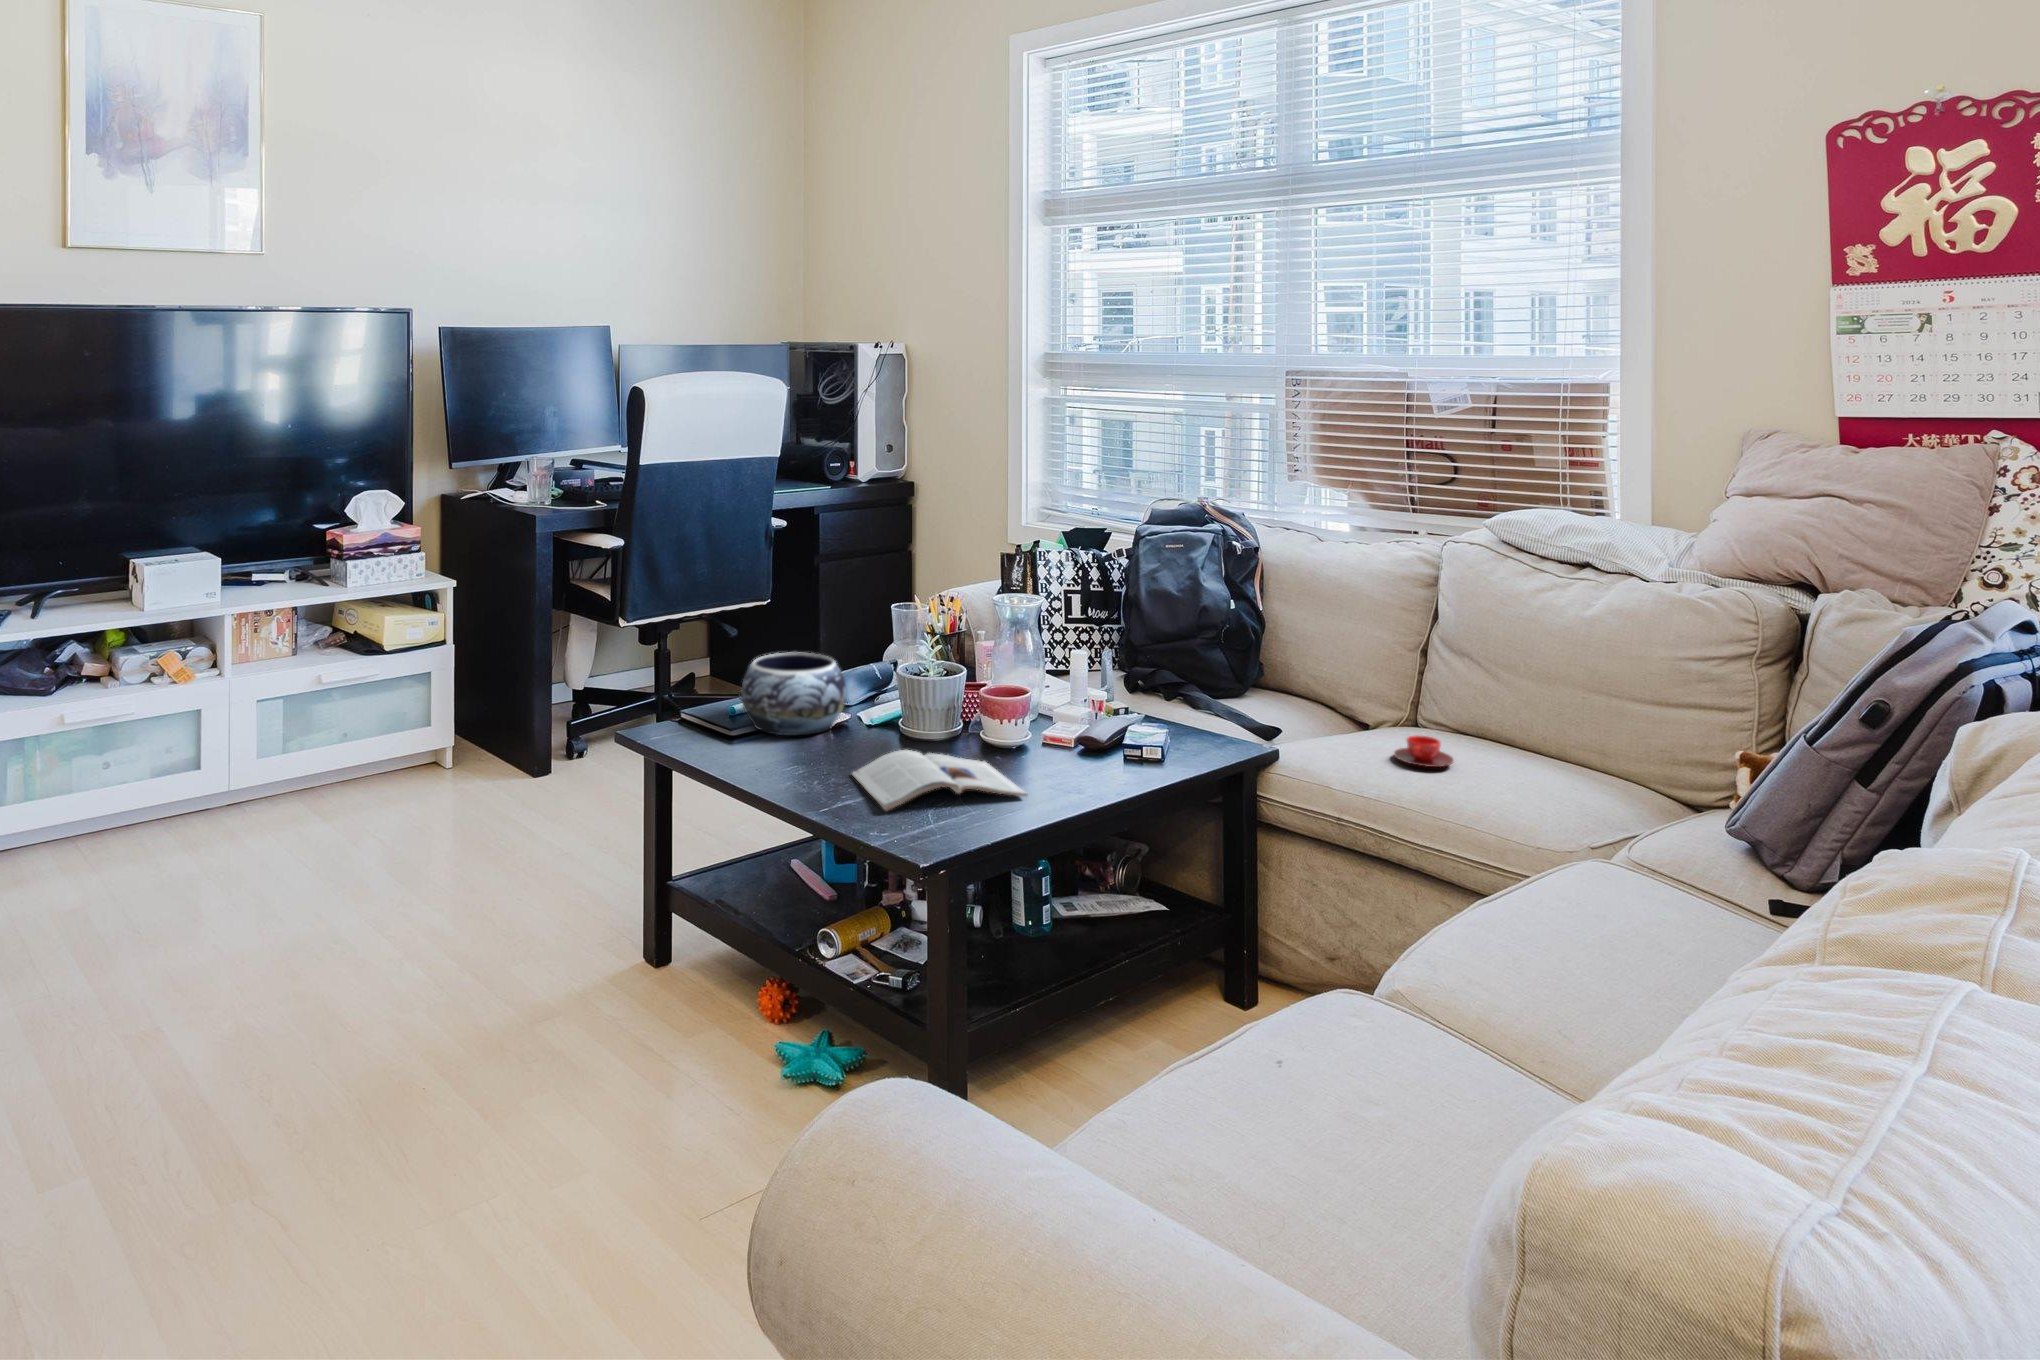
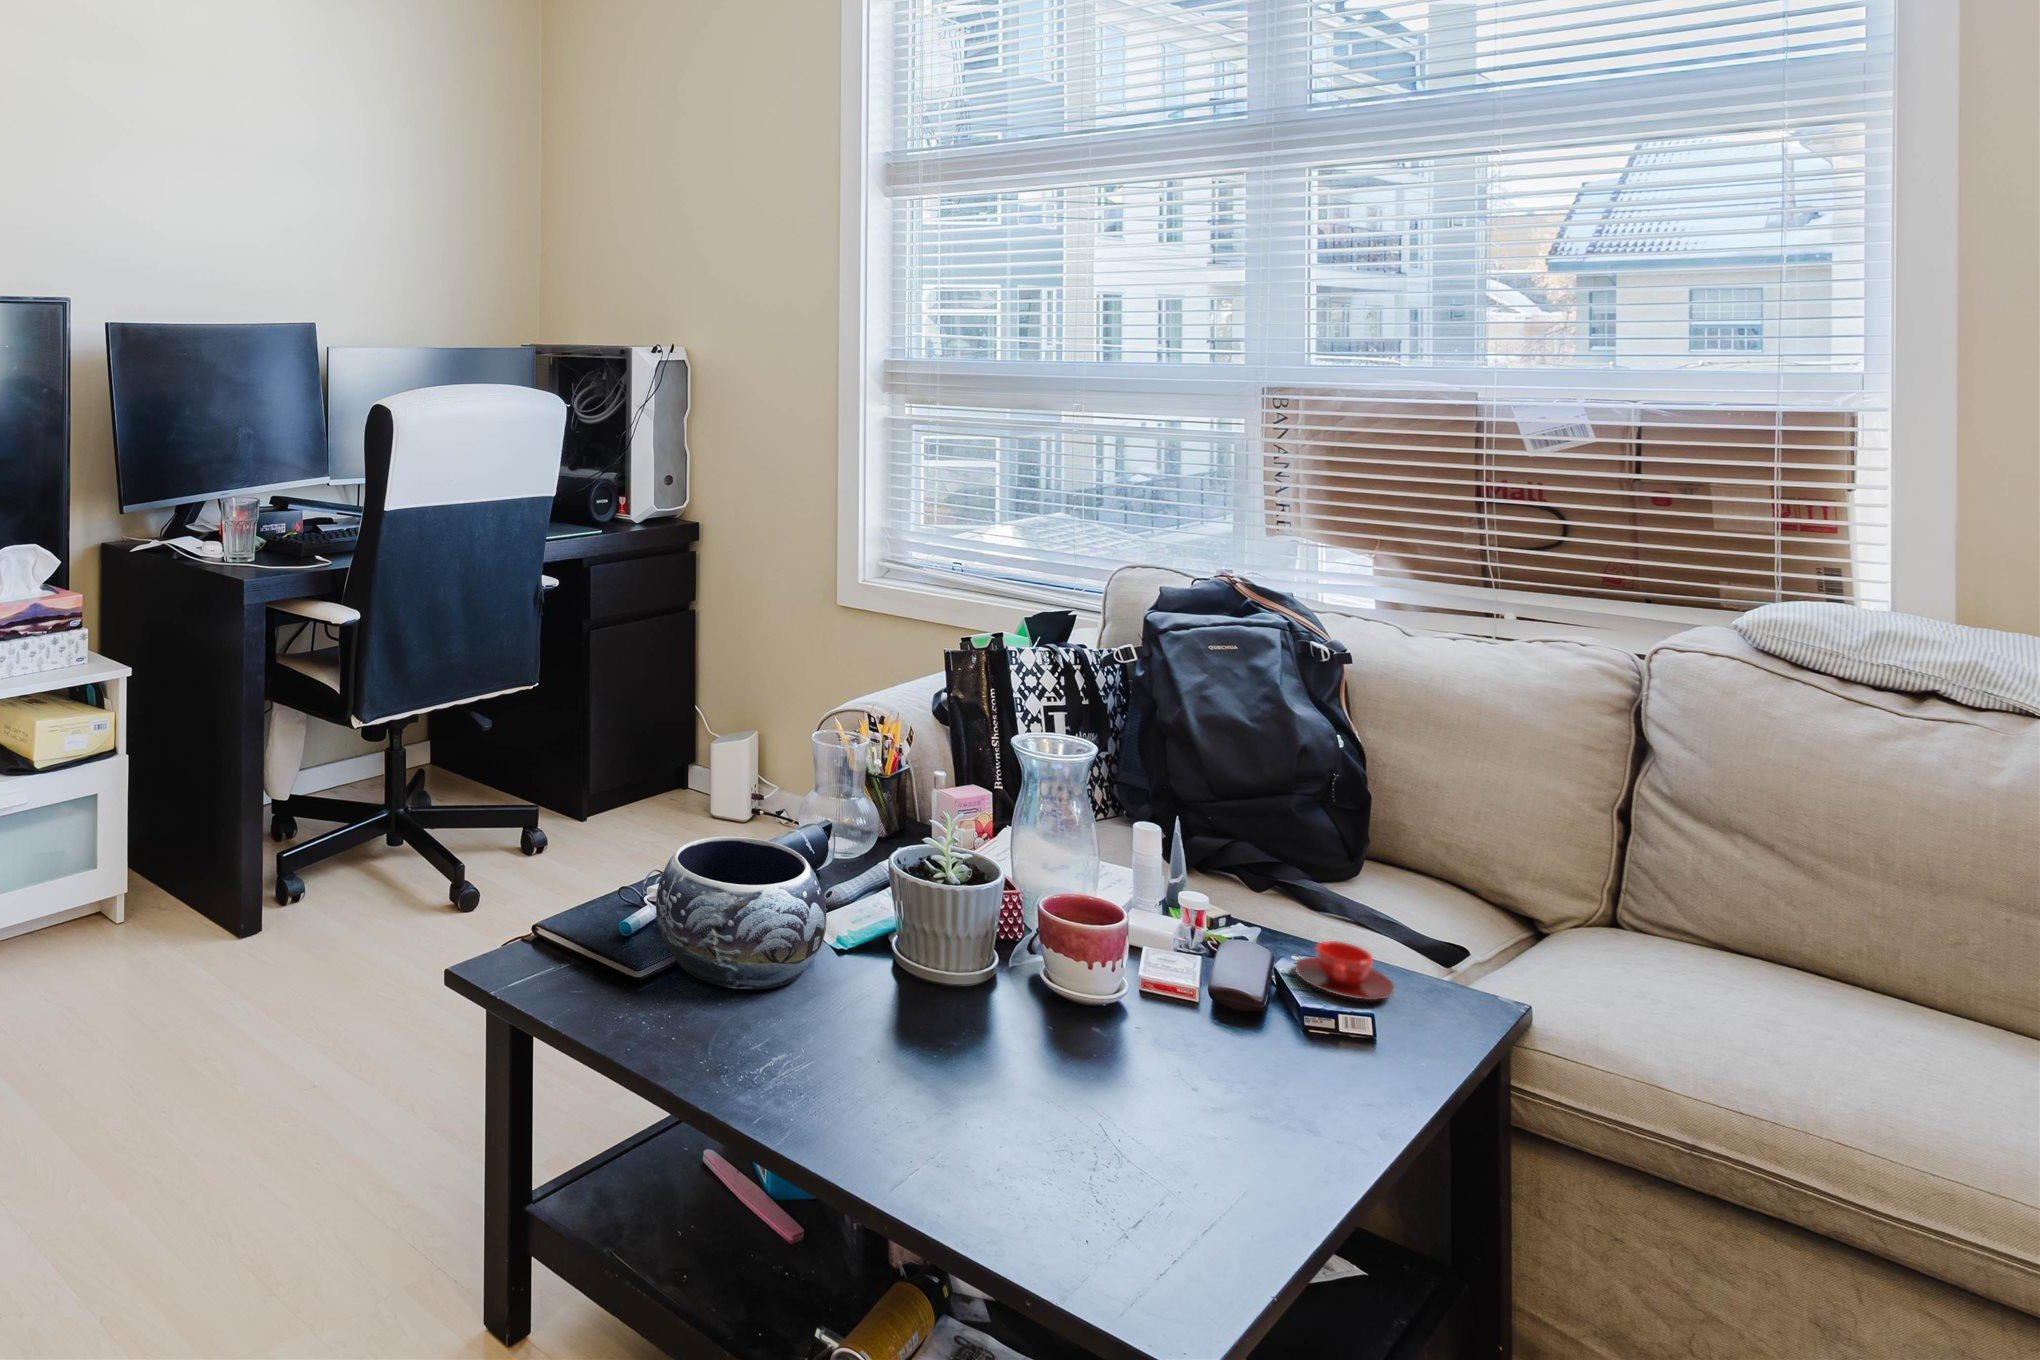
teacup: present [1394,736,1454,767] -> present [1295,941,1394,1000]
magazine: present [852,750,1027,810] -> none [901,1037,1239,1196]

